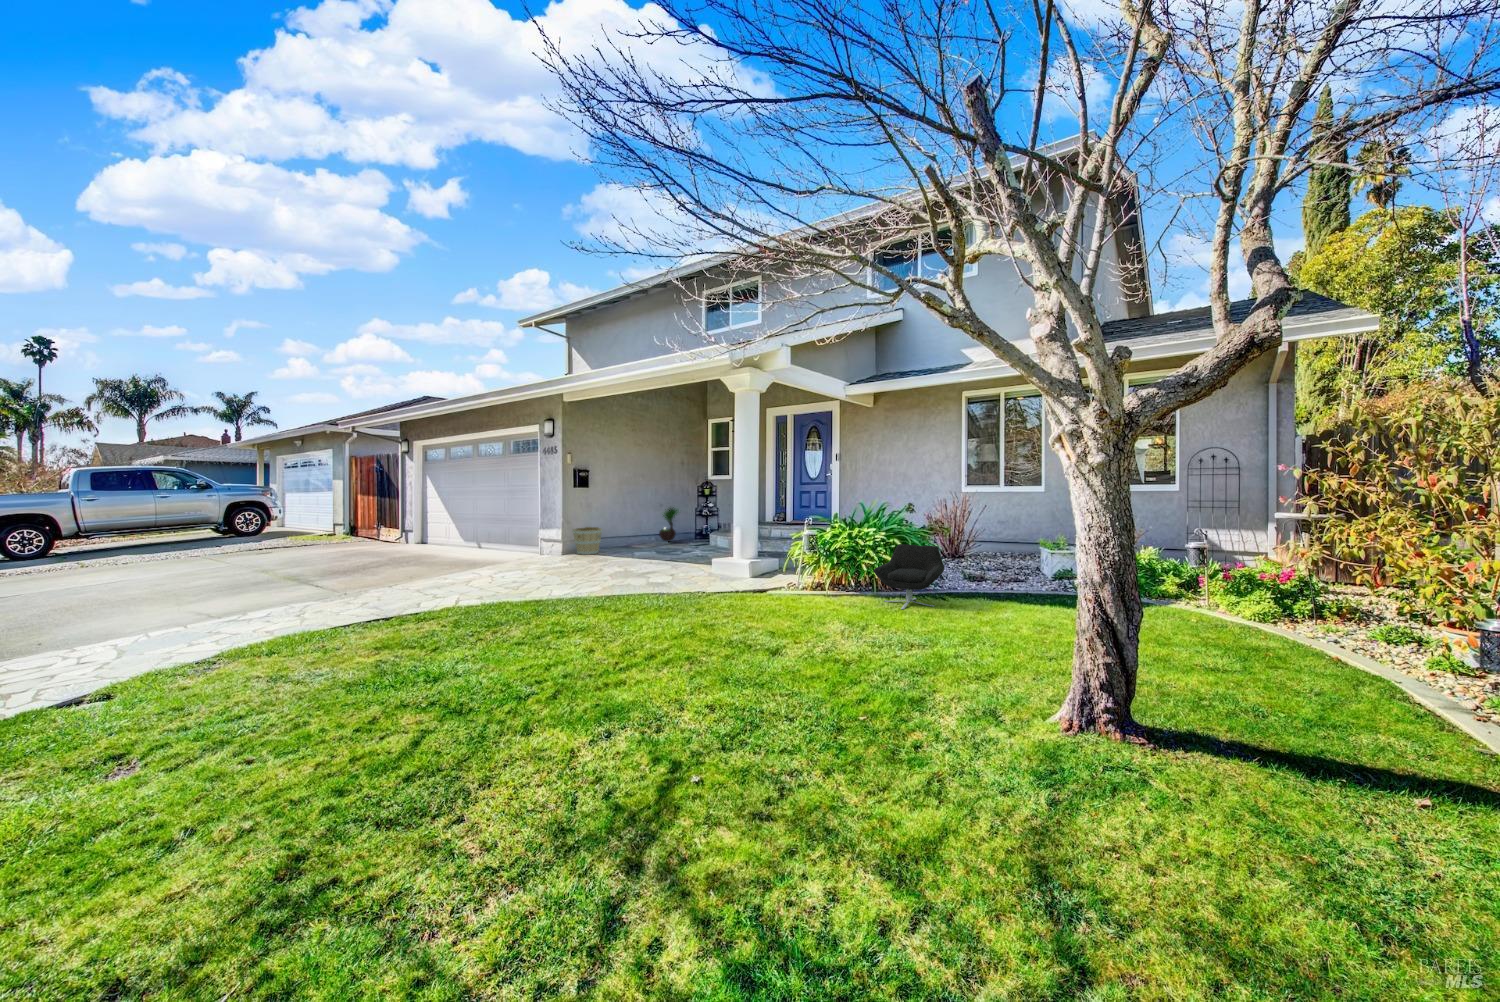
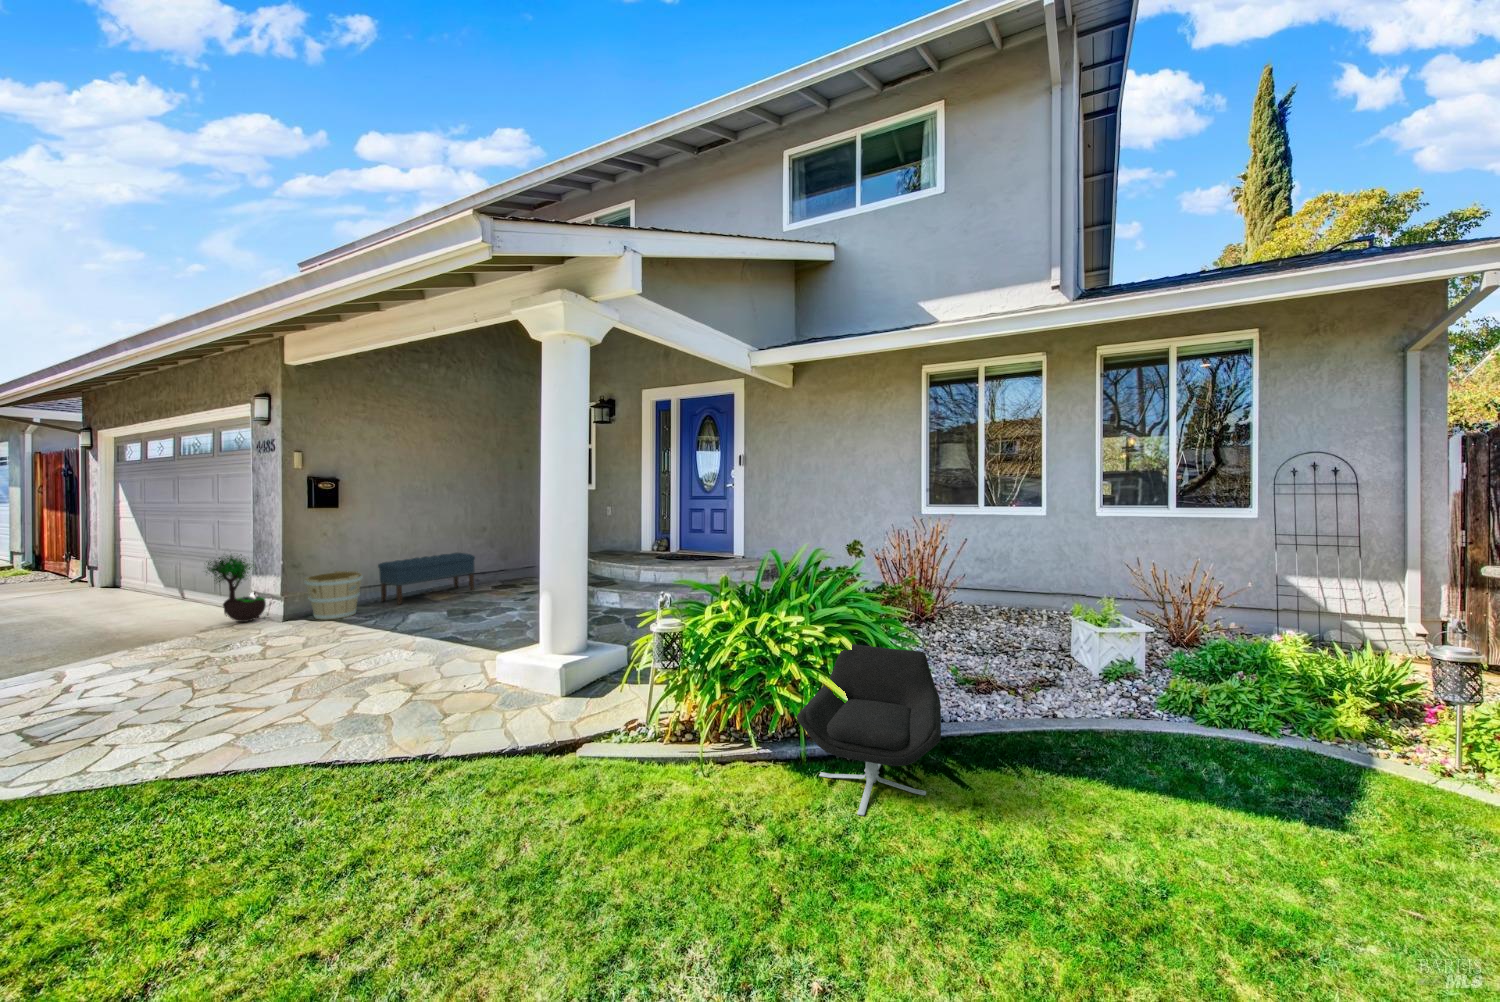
potted tree: present [659,507,678,542] -> present [206,556,266,622]
bench: none [605,520,660,550] -> present [378,553,475,605]

